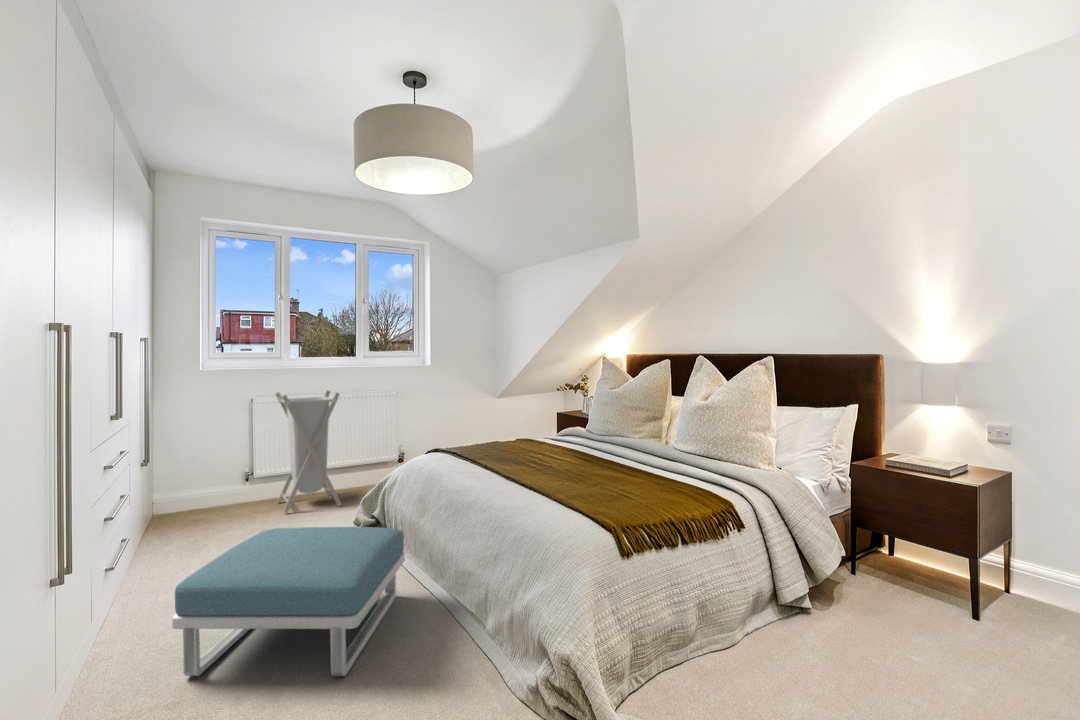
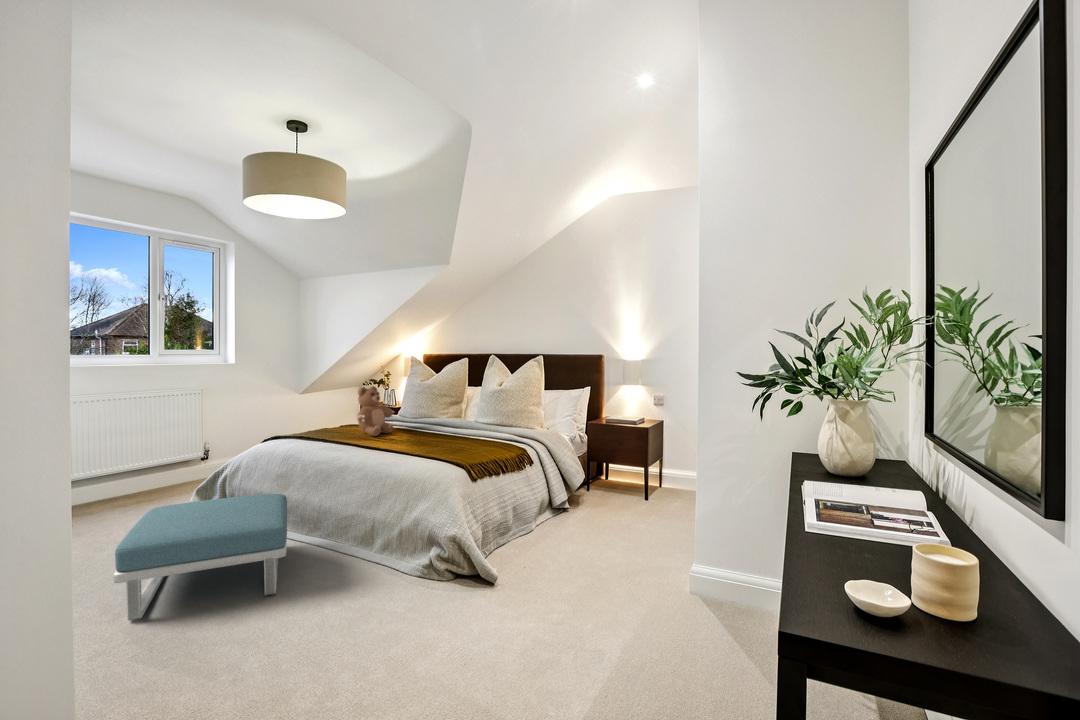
laundry hamper: present [276,391,342,513] -> none [80,390,167,510]
teddy bear: none [508,395,561,460] -> present [357,386,393,436]

